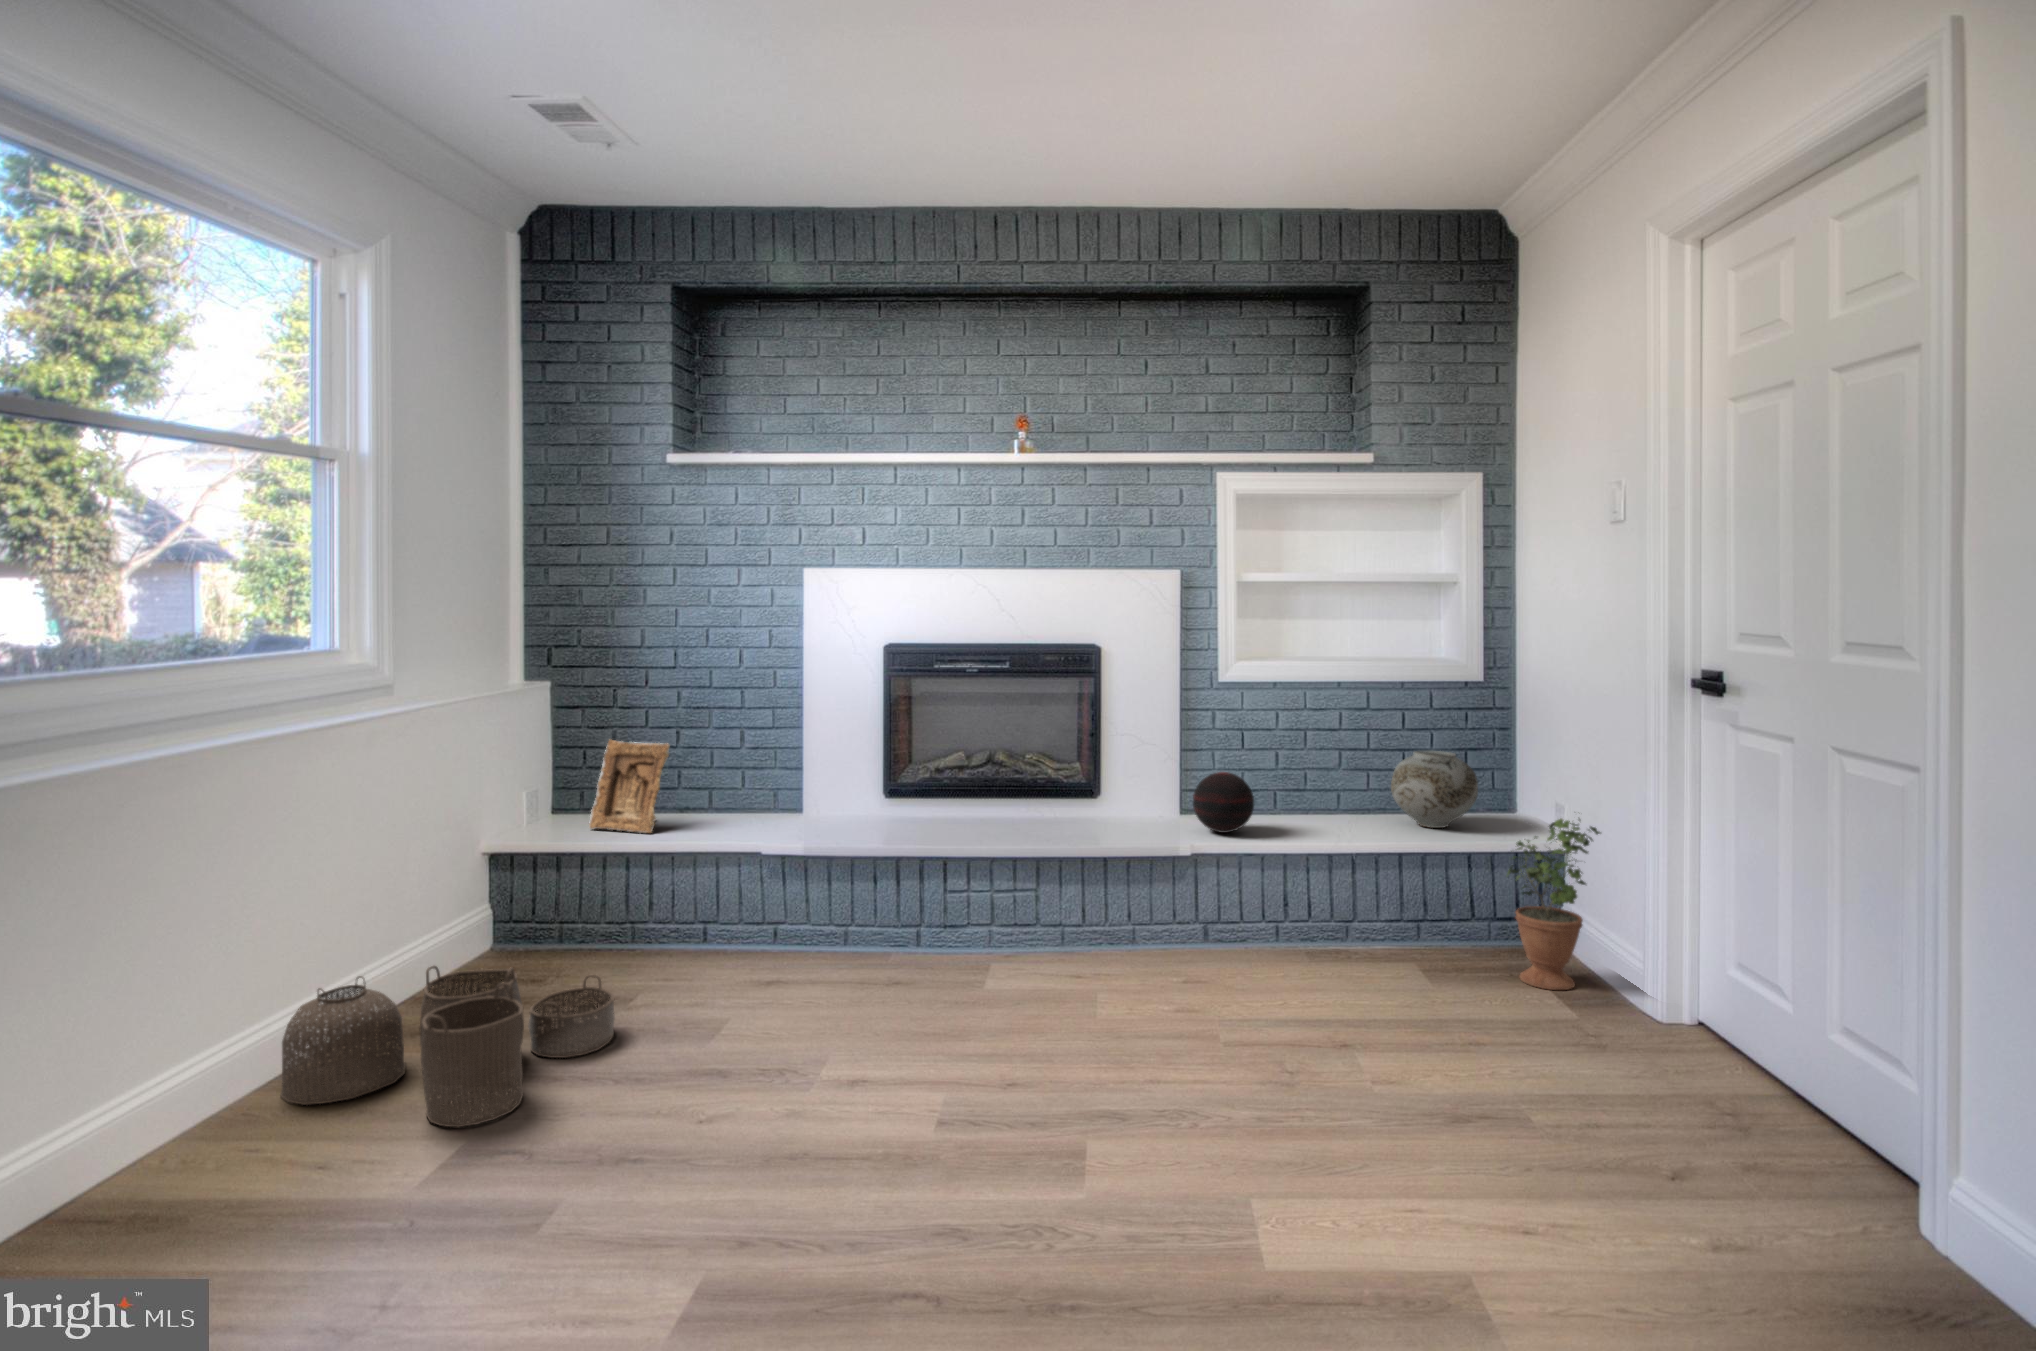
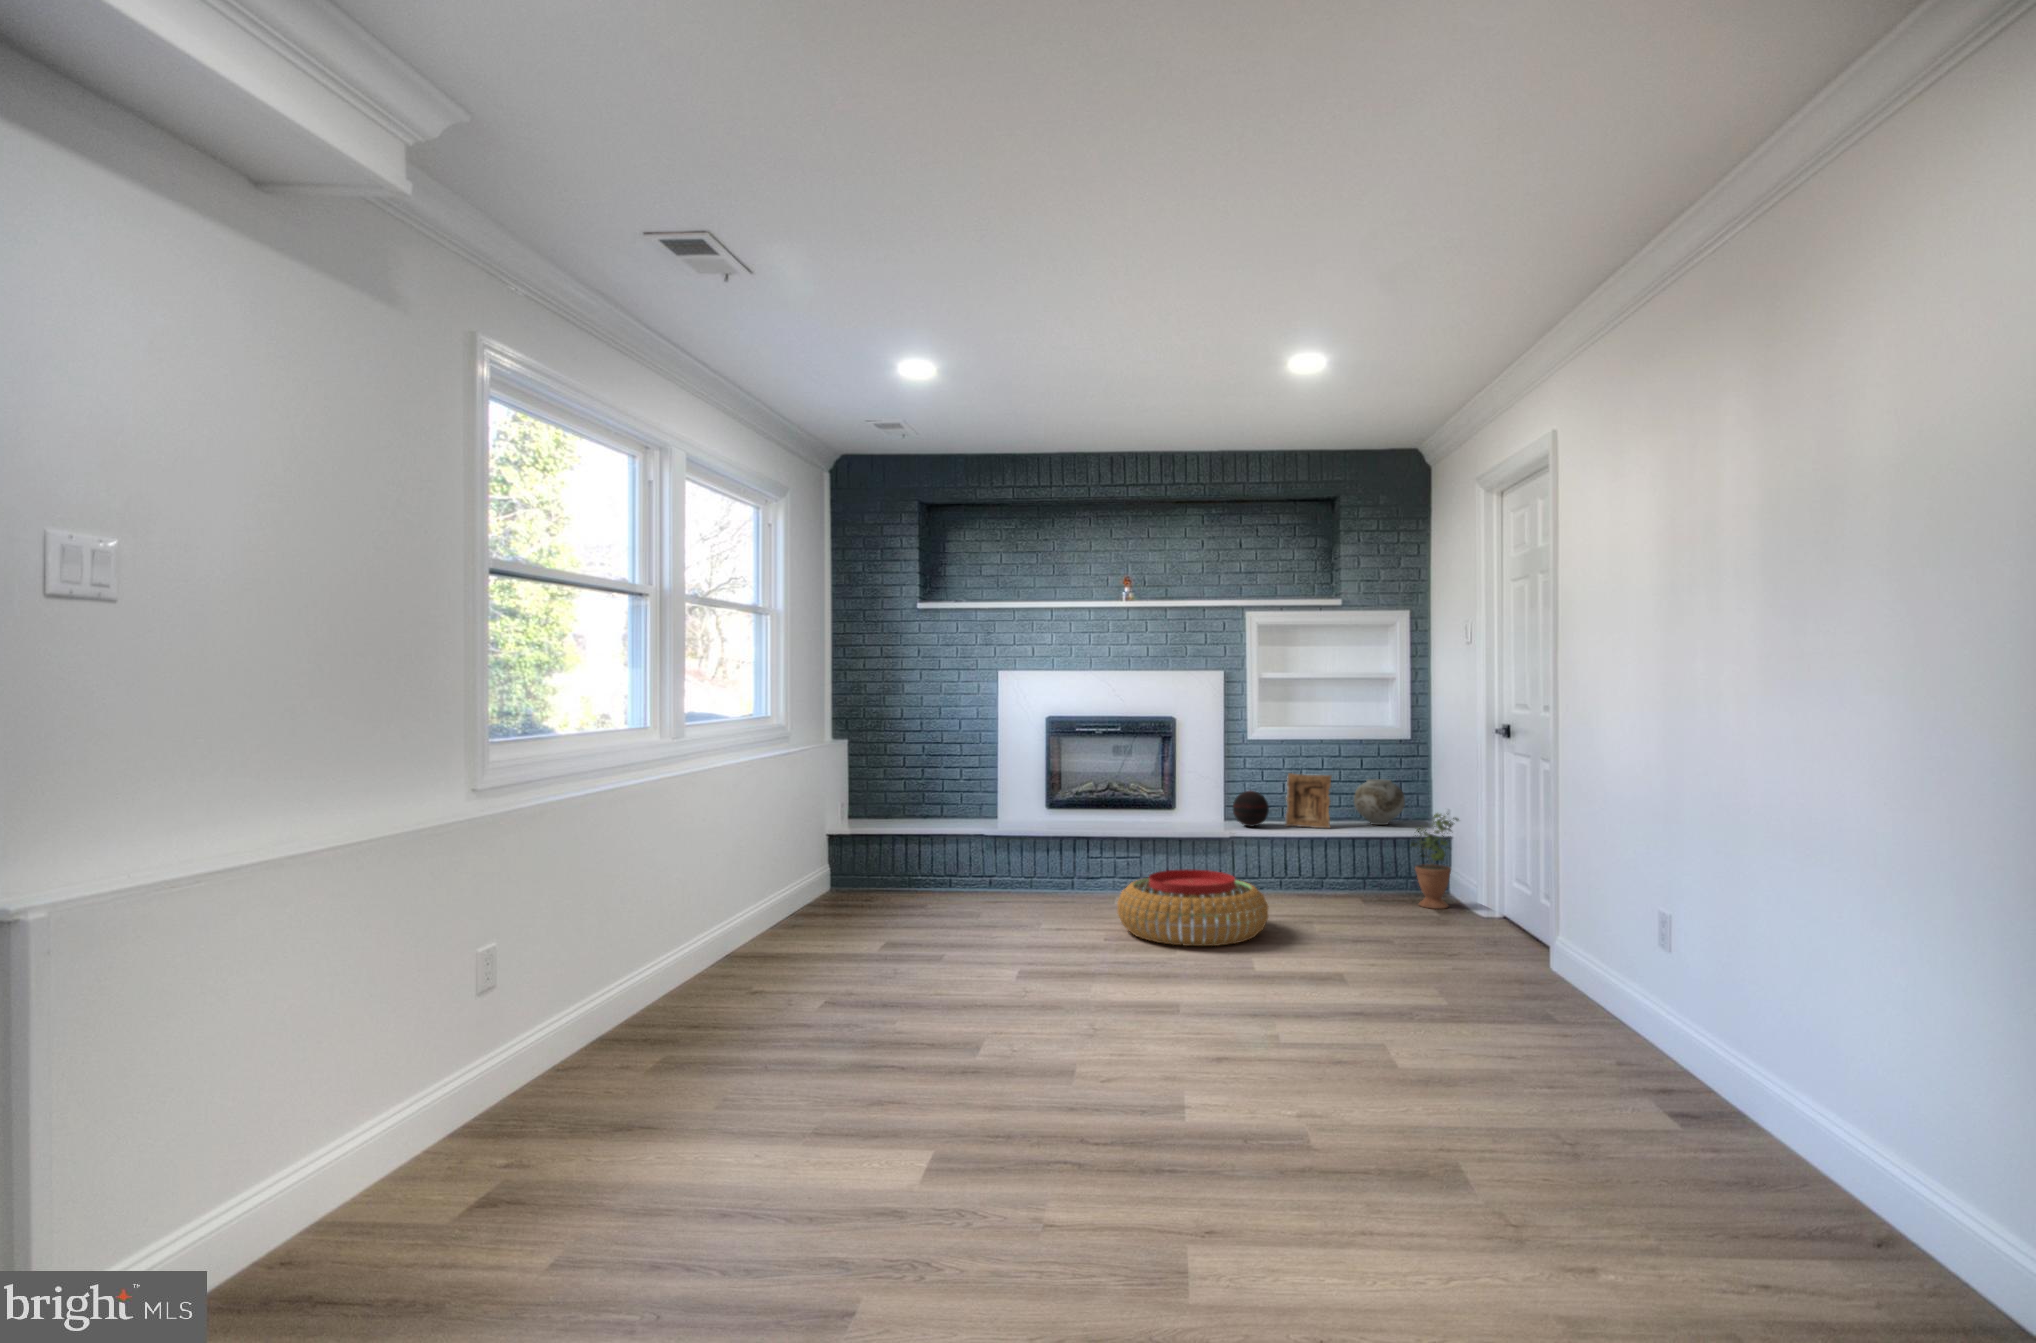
picture frame: present [589,740,669,833] -> present [1285,773,1331,828]
pouf: none [974,939,1277,1133] -> present [1117,869,1268,946]
woven basket: present [280,966,615,1127] -> none [783,877,928,943]

